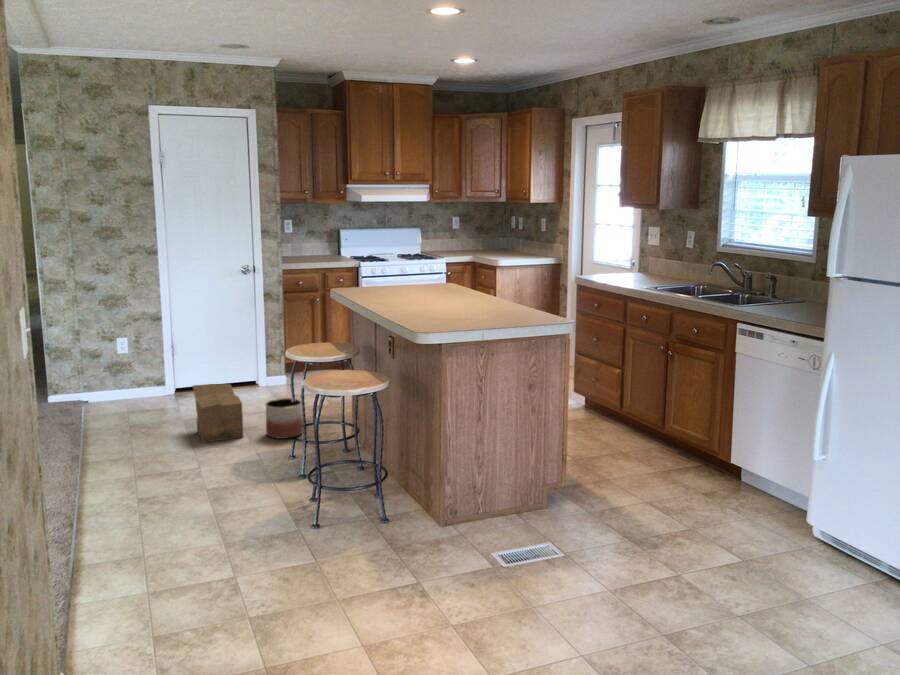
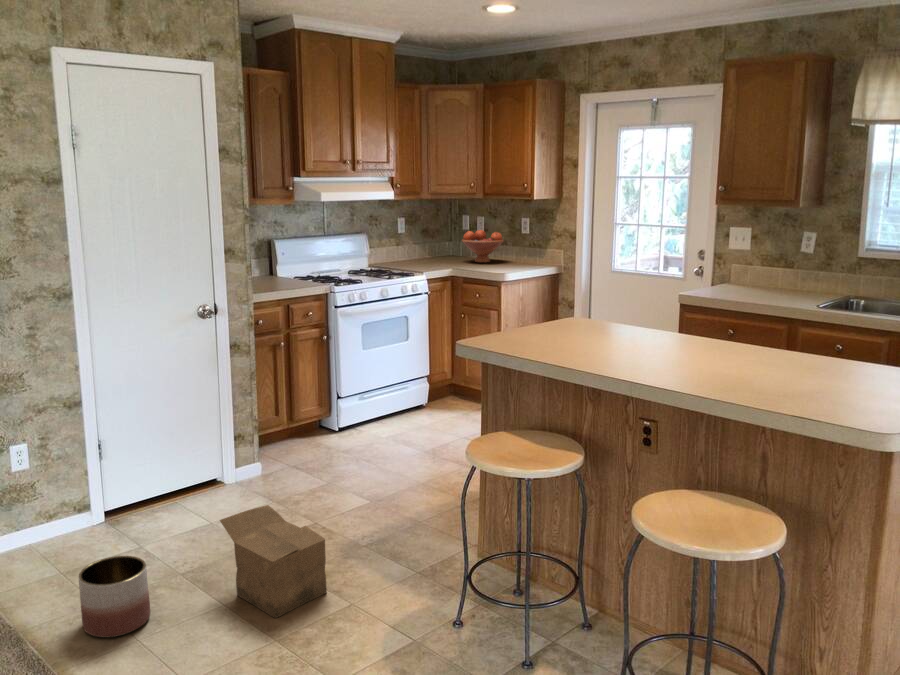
fruit bowl: none [493,228,526,253] -> present [462,230,504,263]
planter: present [266,398,303,439] -> present [79,556,150,638]

